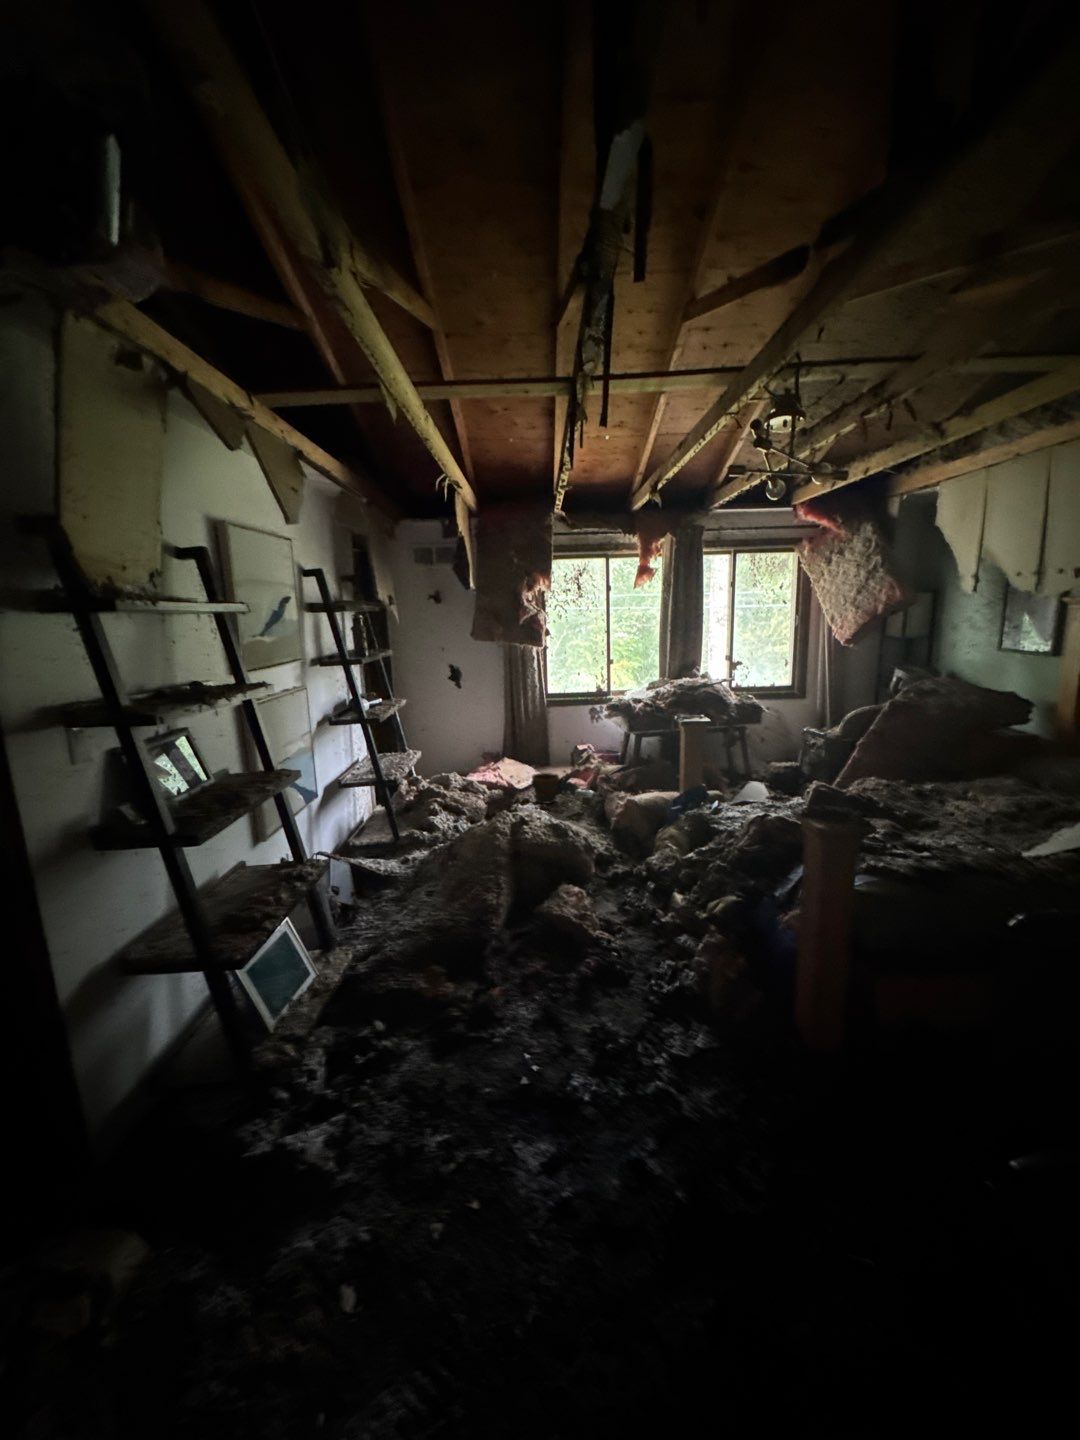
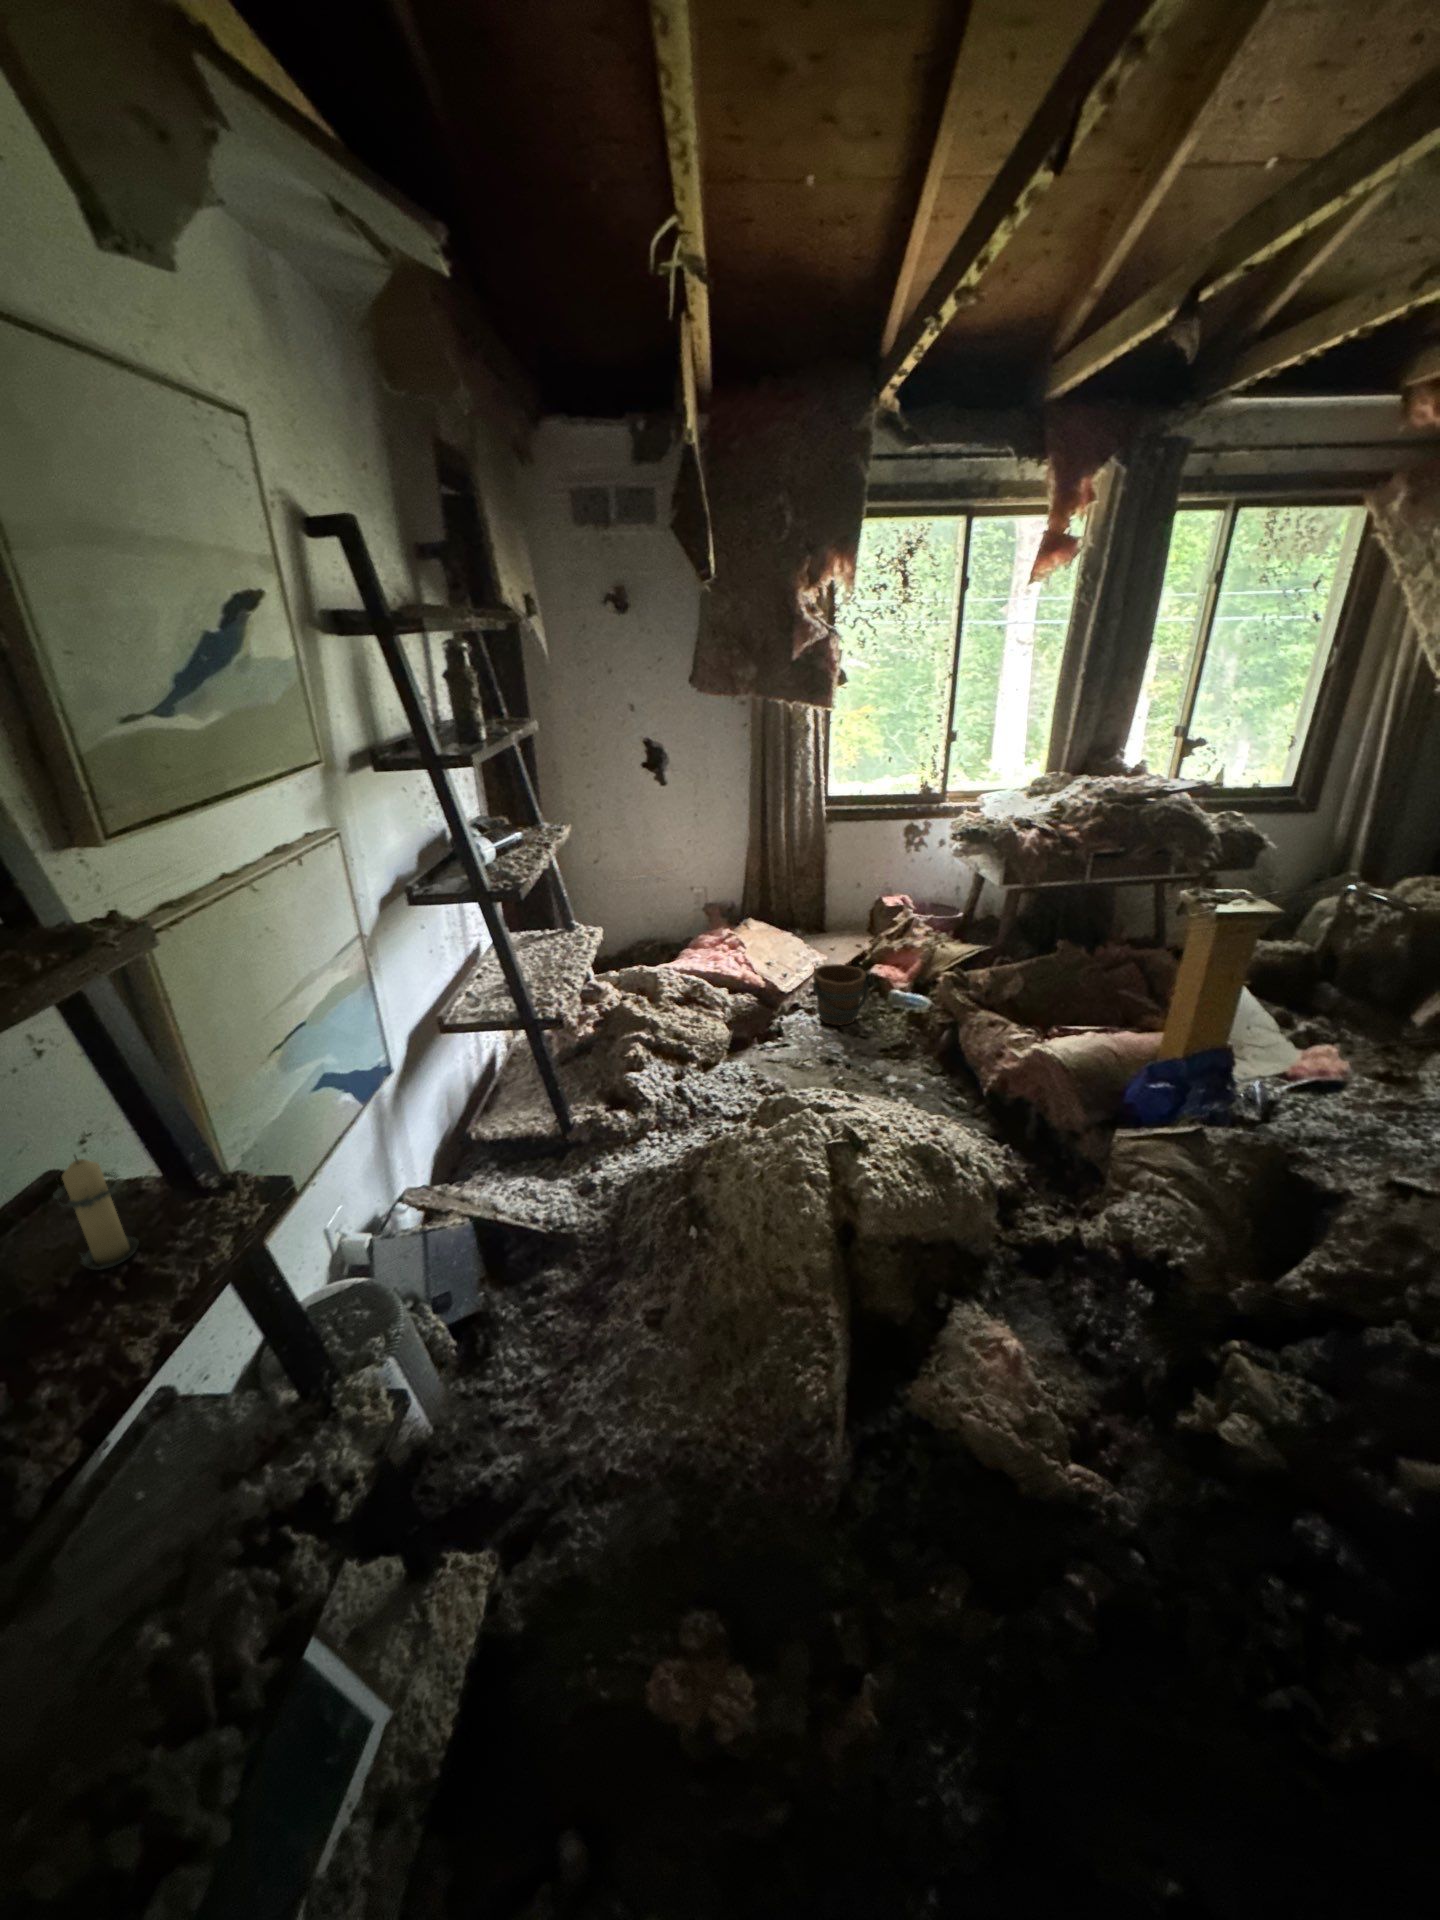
candle: none [243,746,265,783] -> present [53,1155,139,1270]

